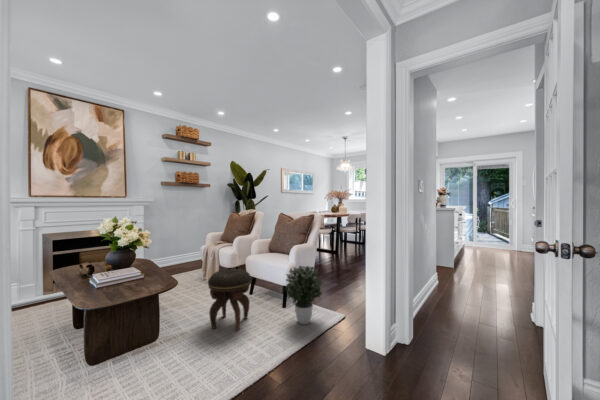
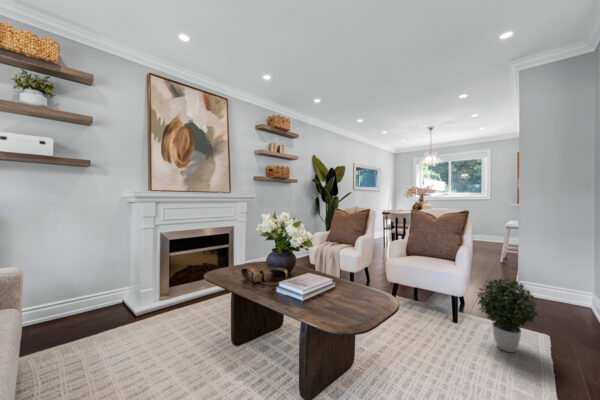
footstool: present [208,269,251,330] -> none [388,279,443,357]

